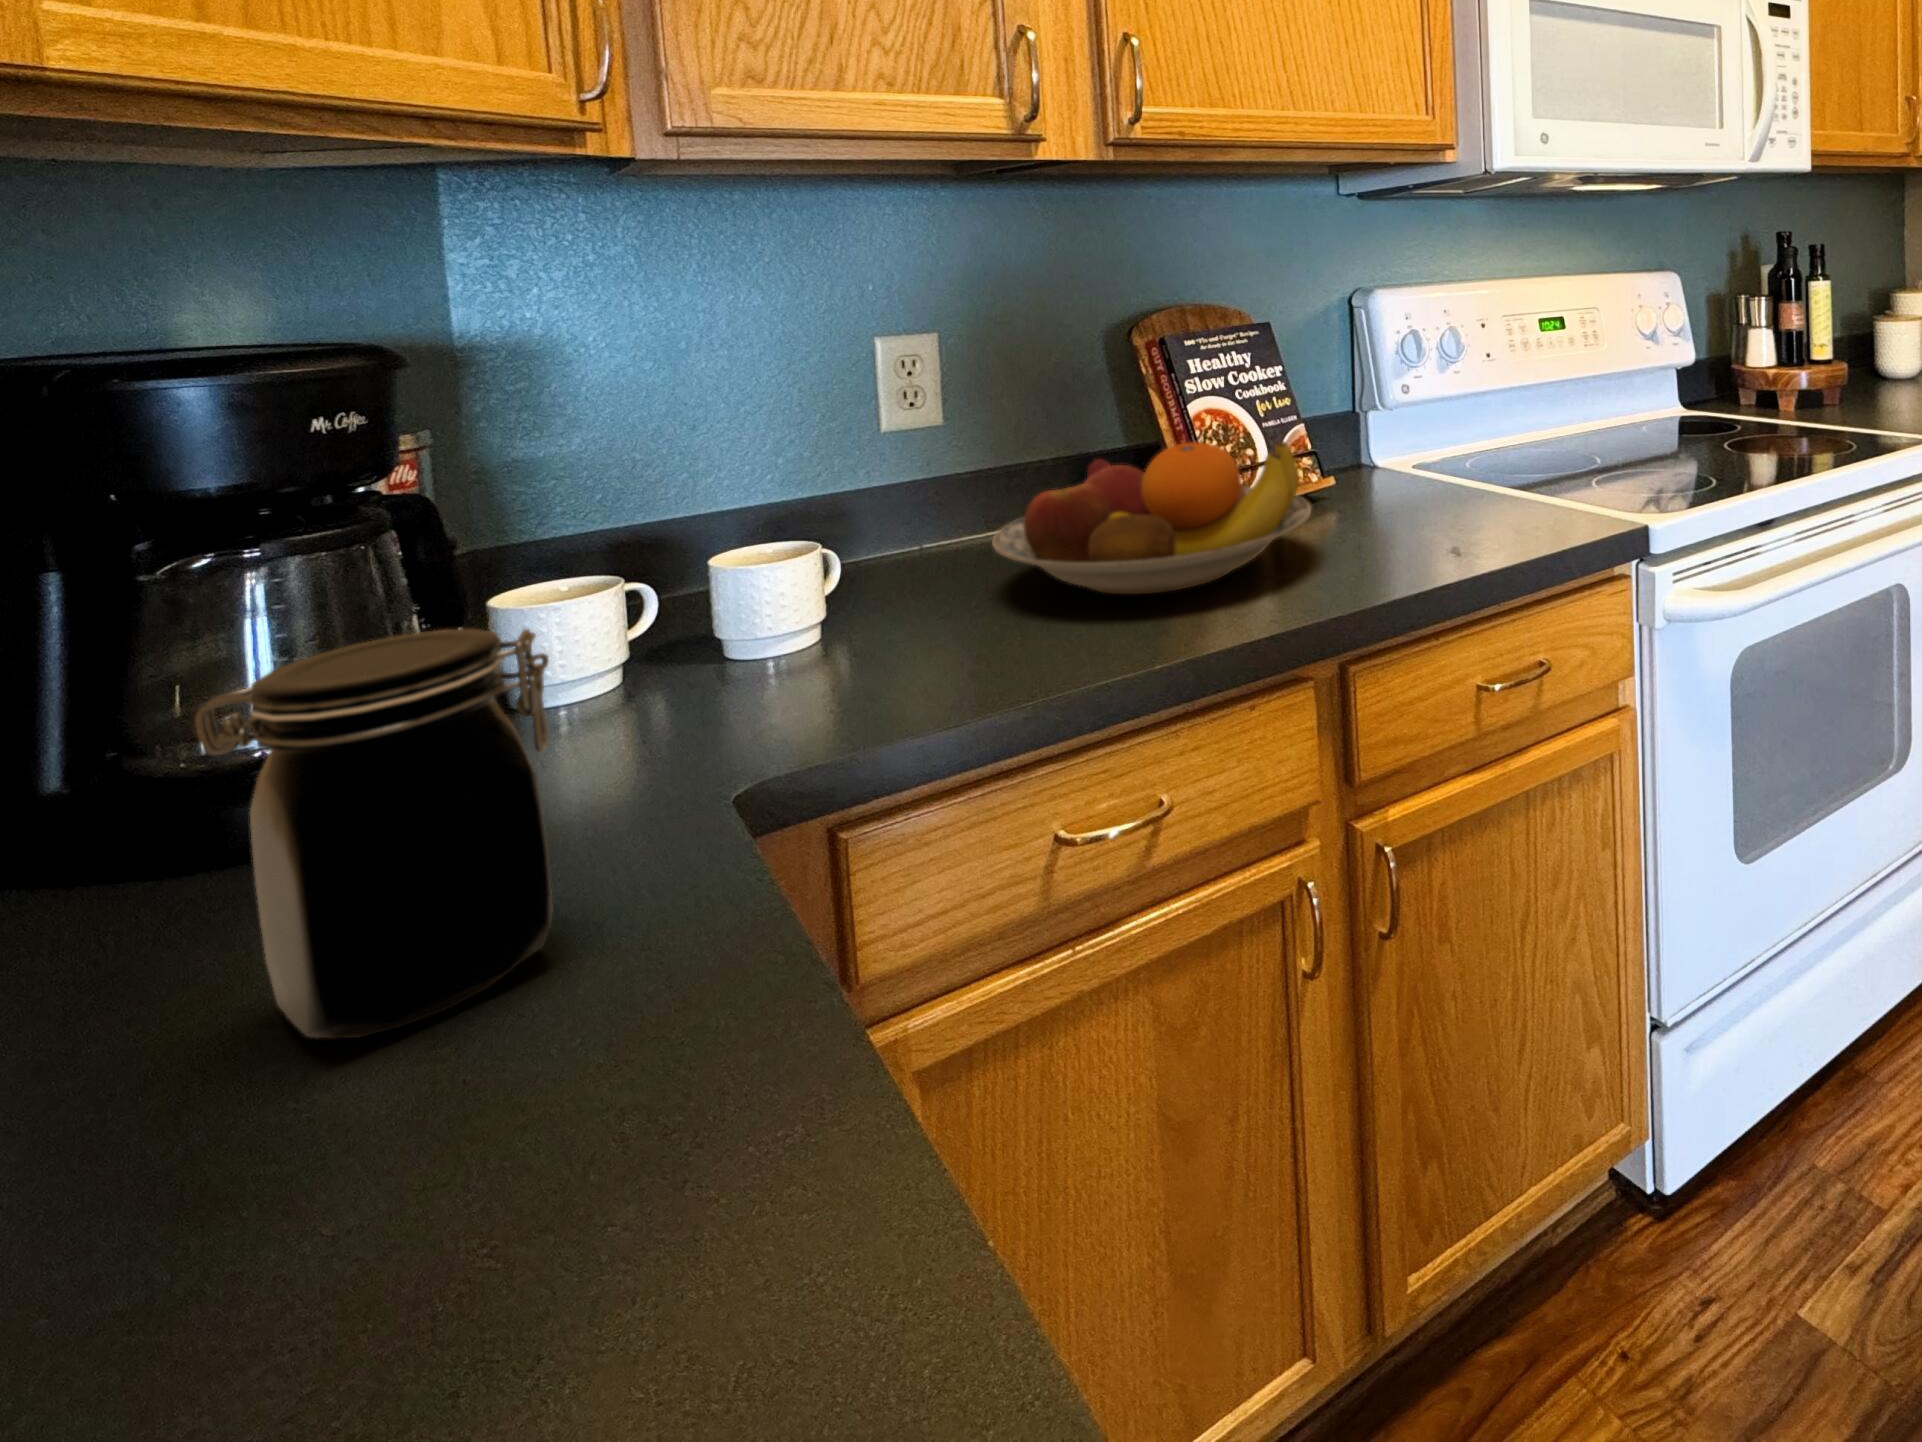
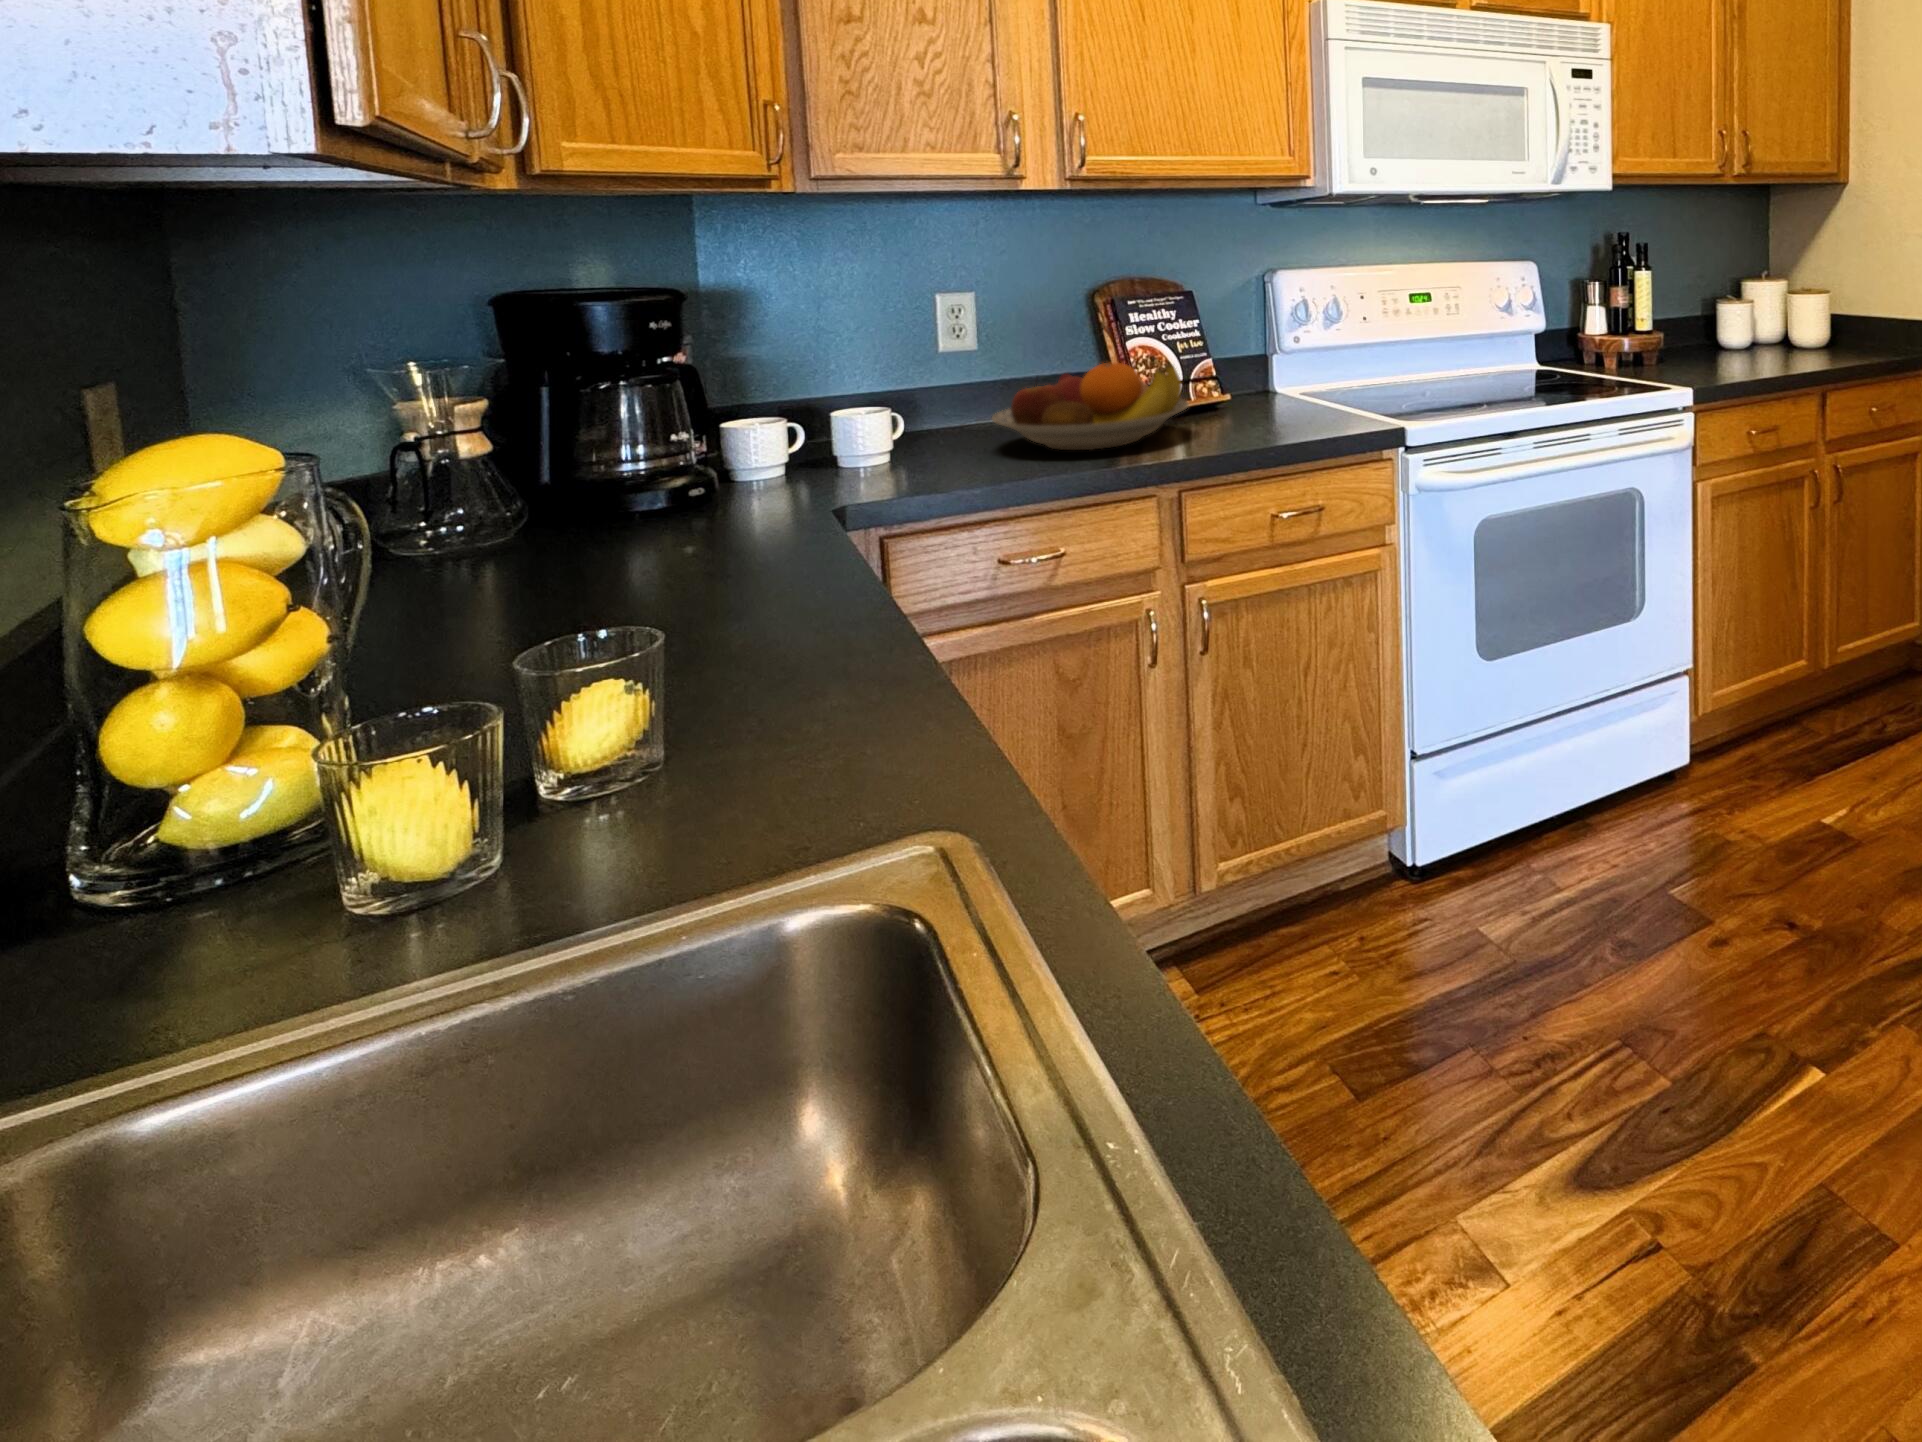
jar: present [195,629,553,1038] -> none [624,409,752,562]

